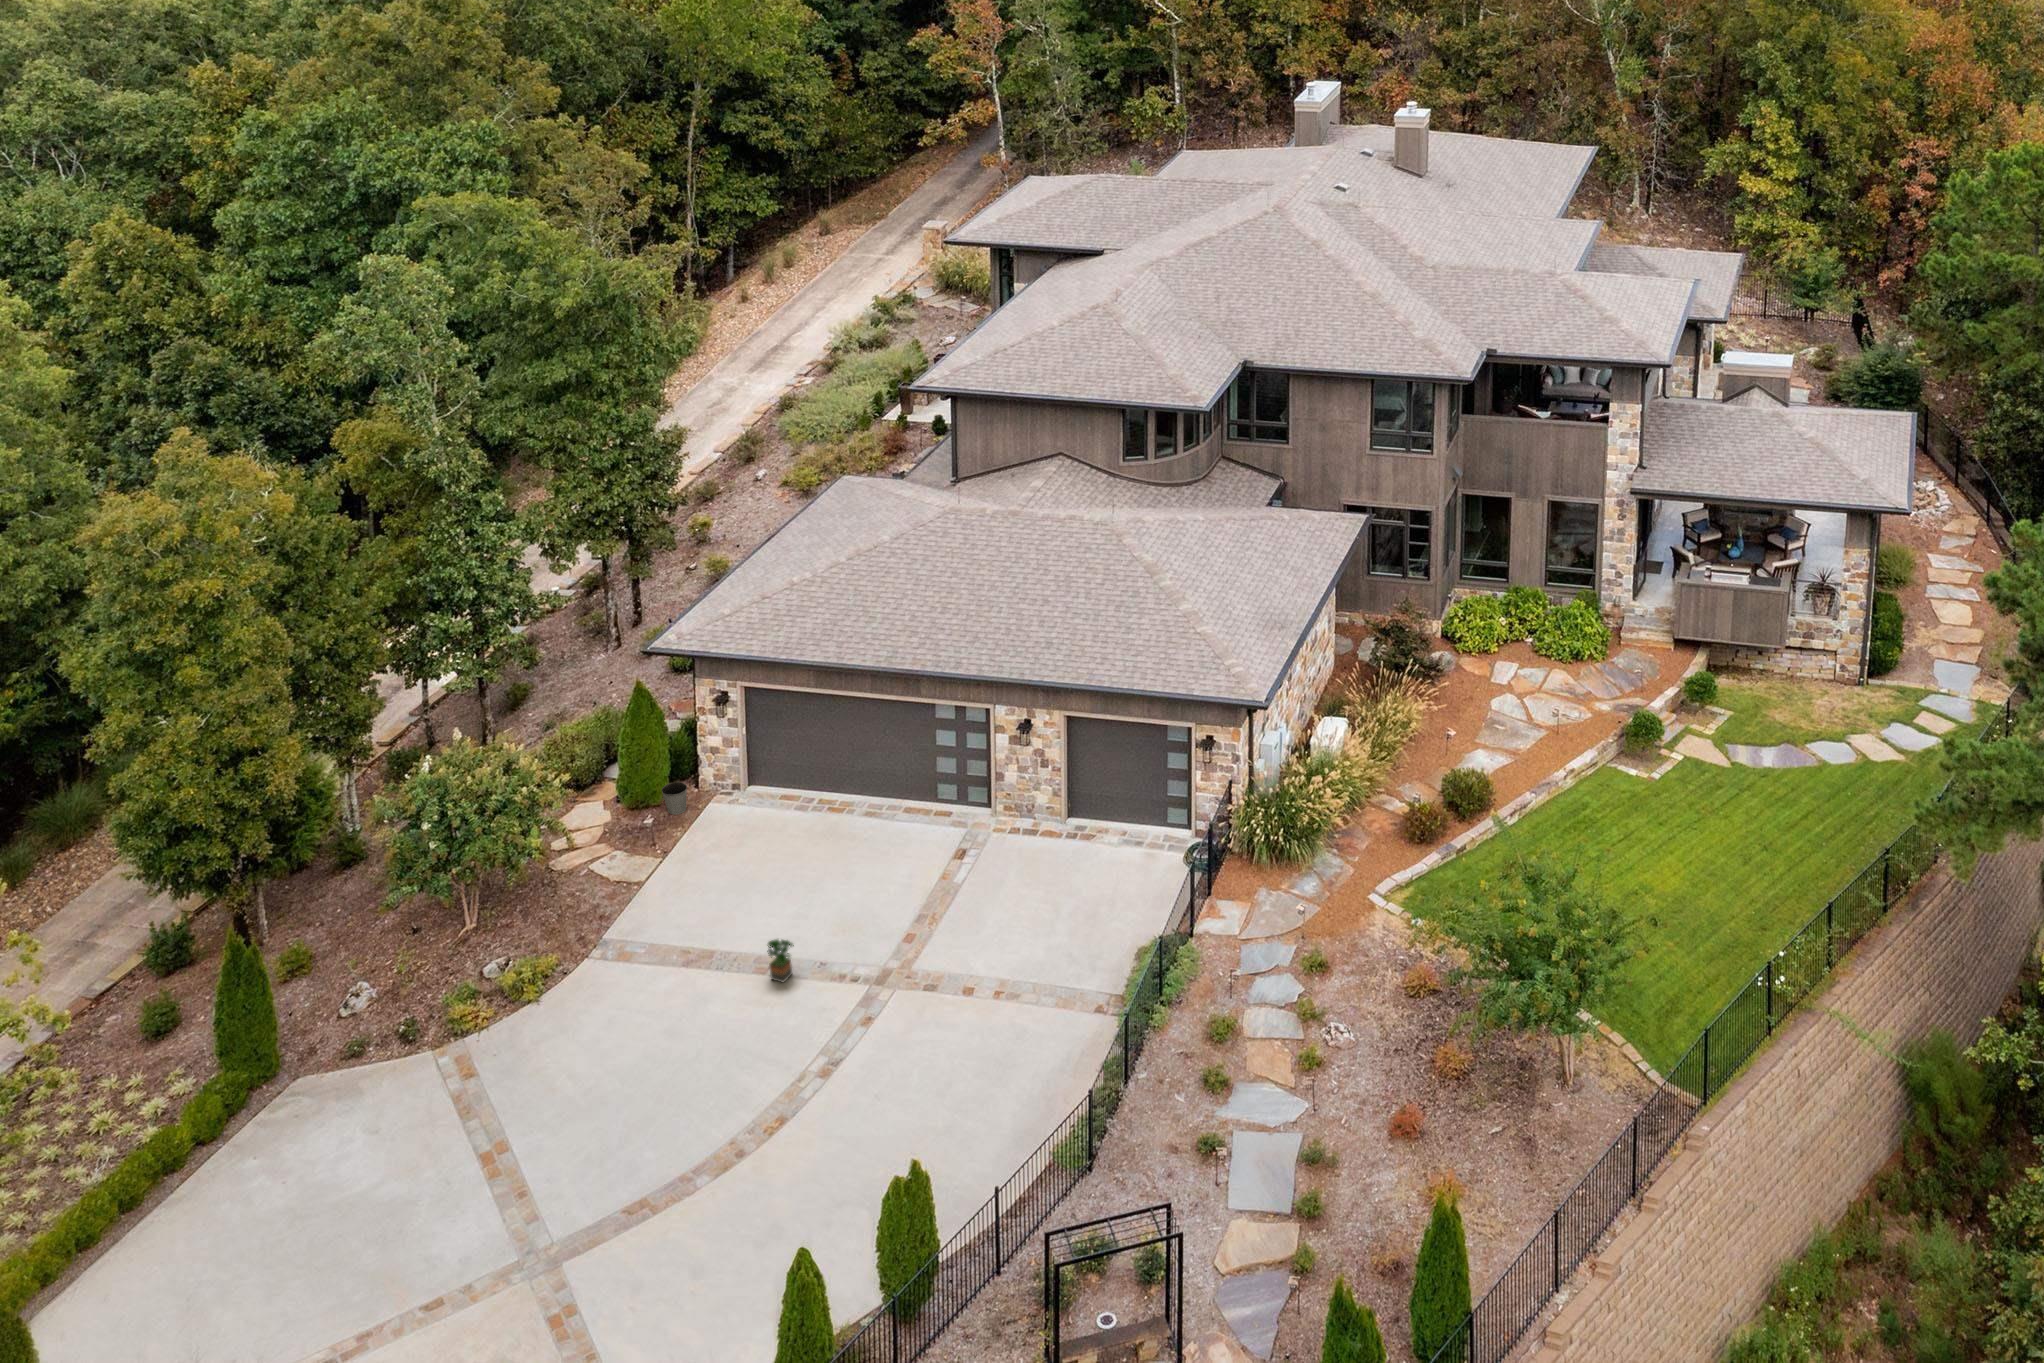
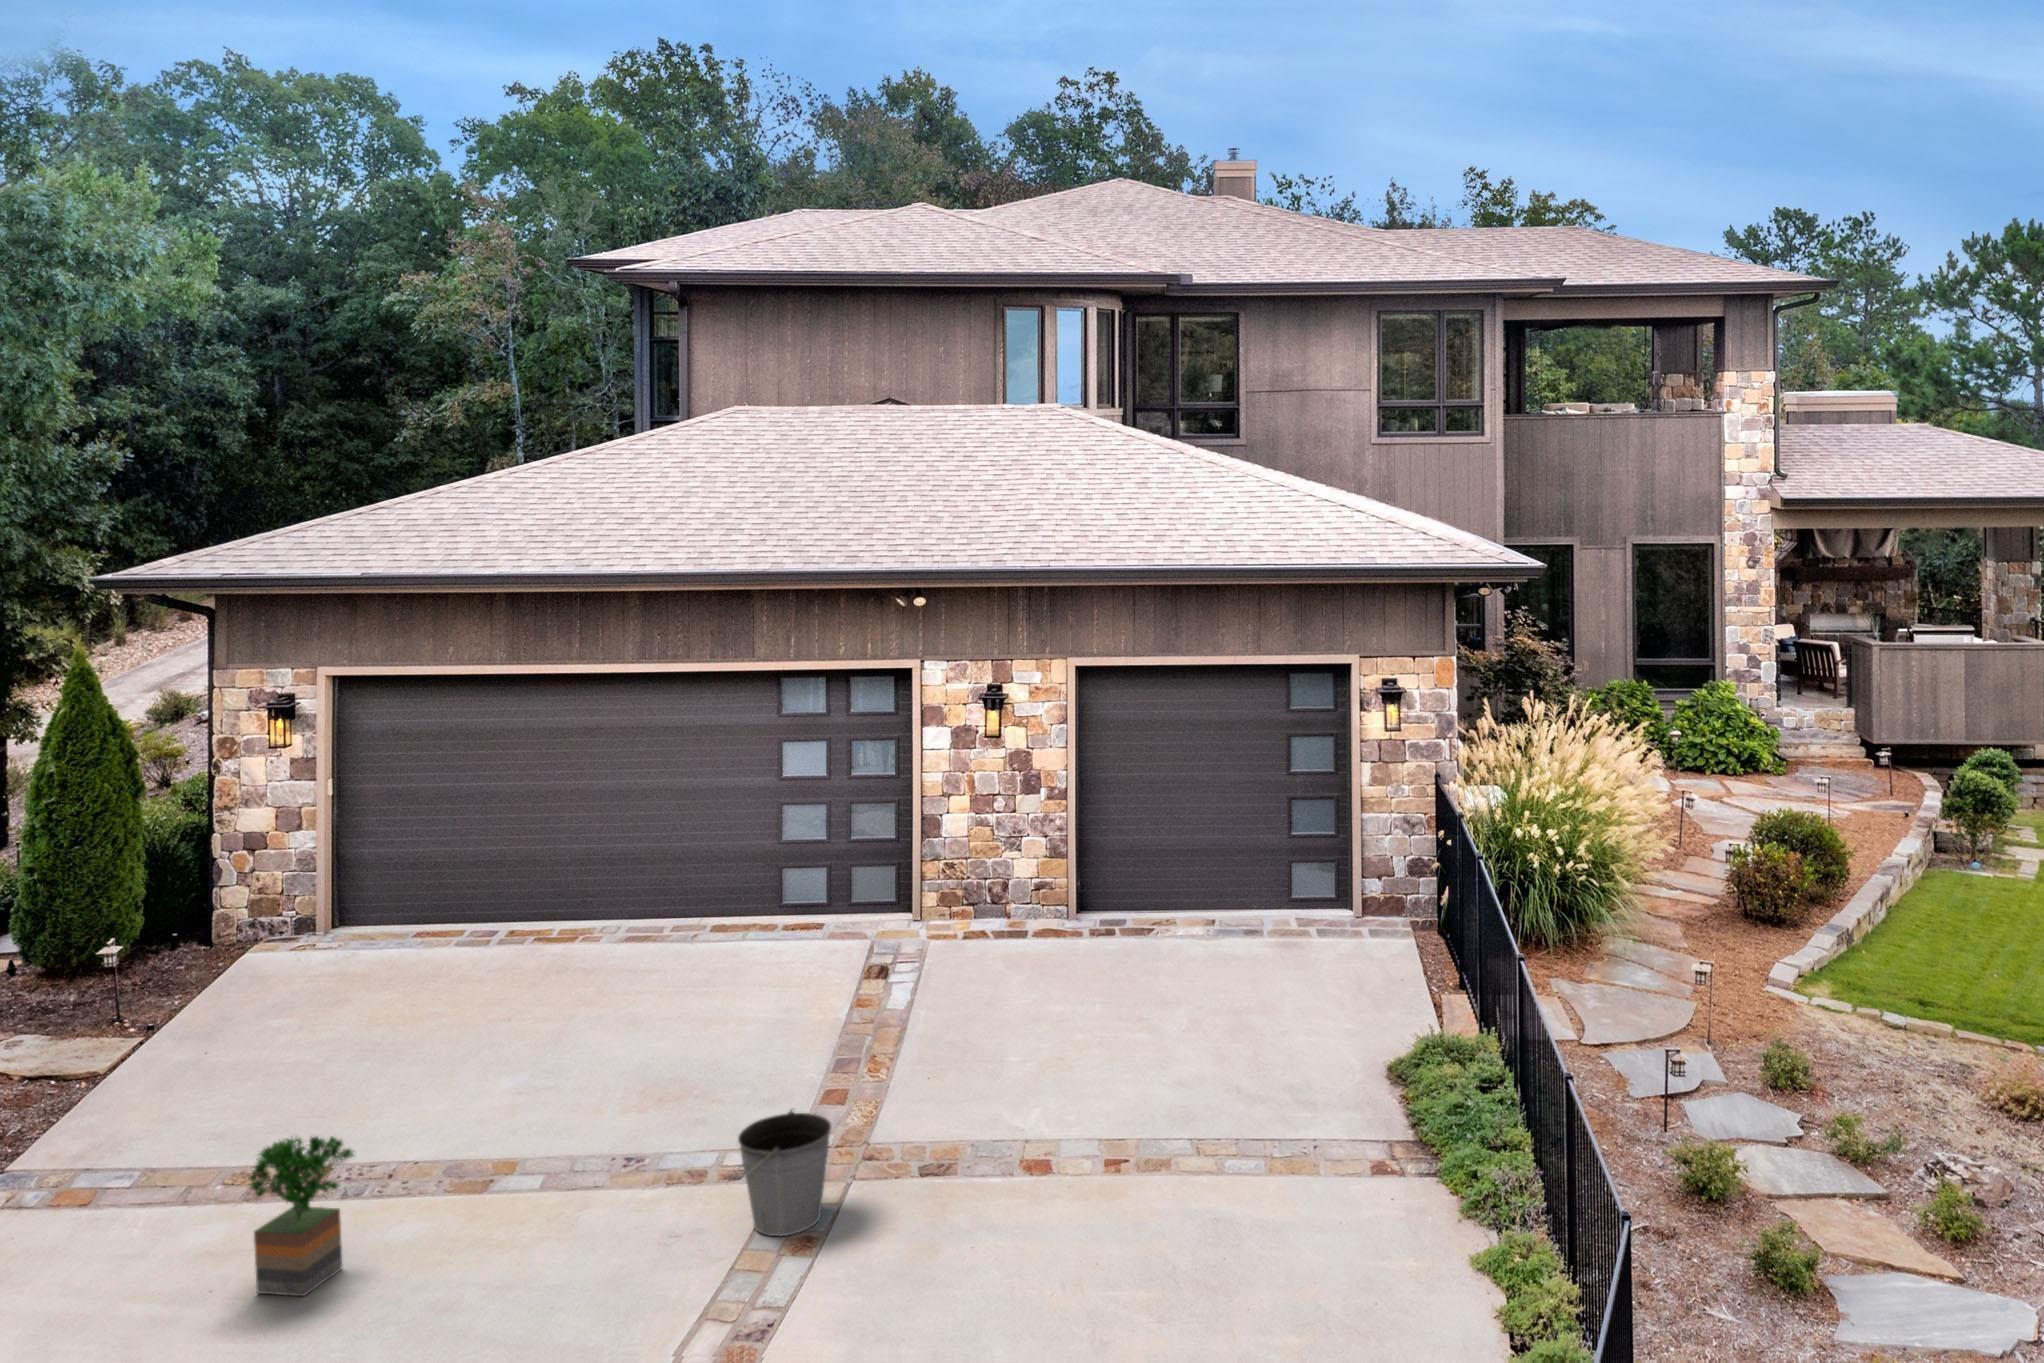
bucket: present [662,781,687,814] -> present [738,1109,832,1236]

